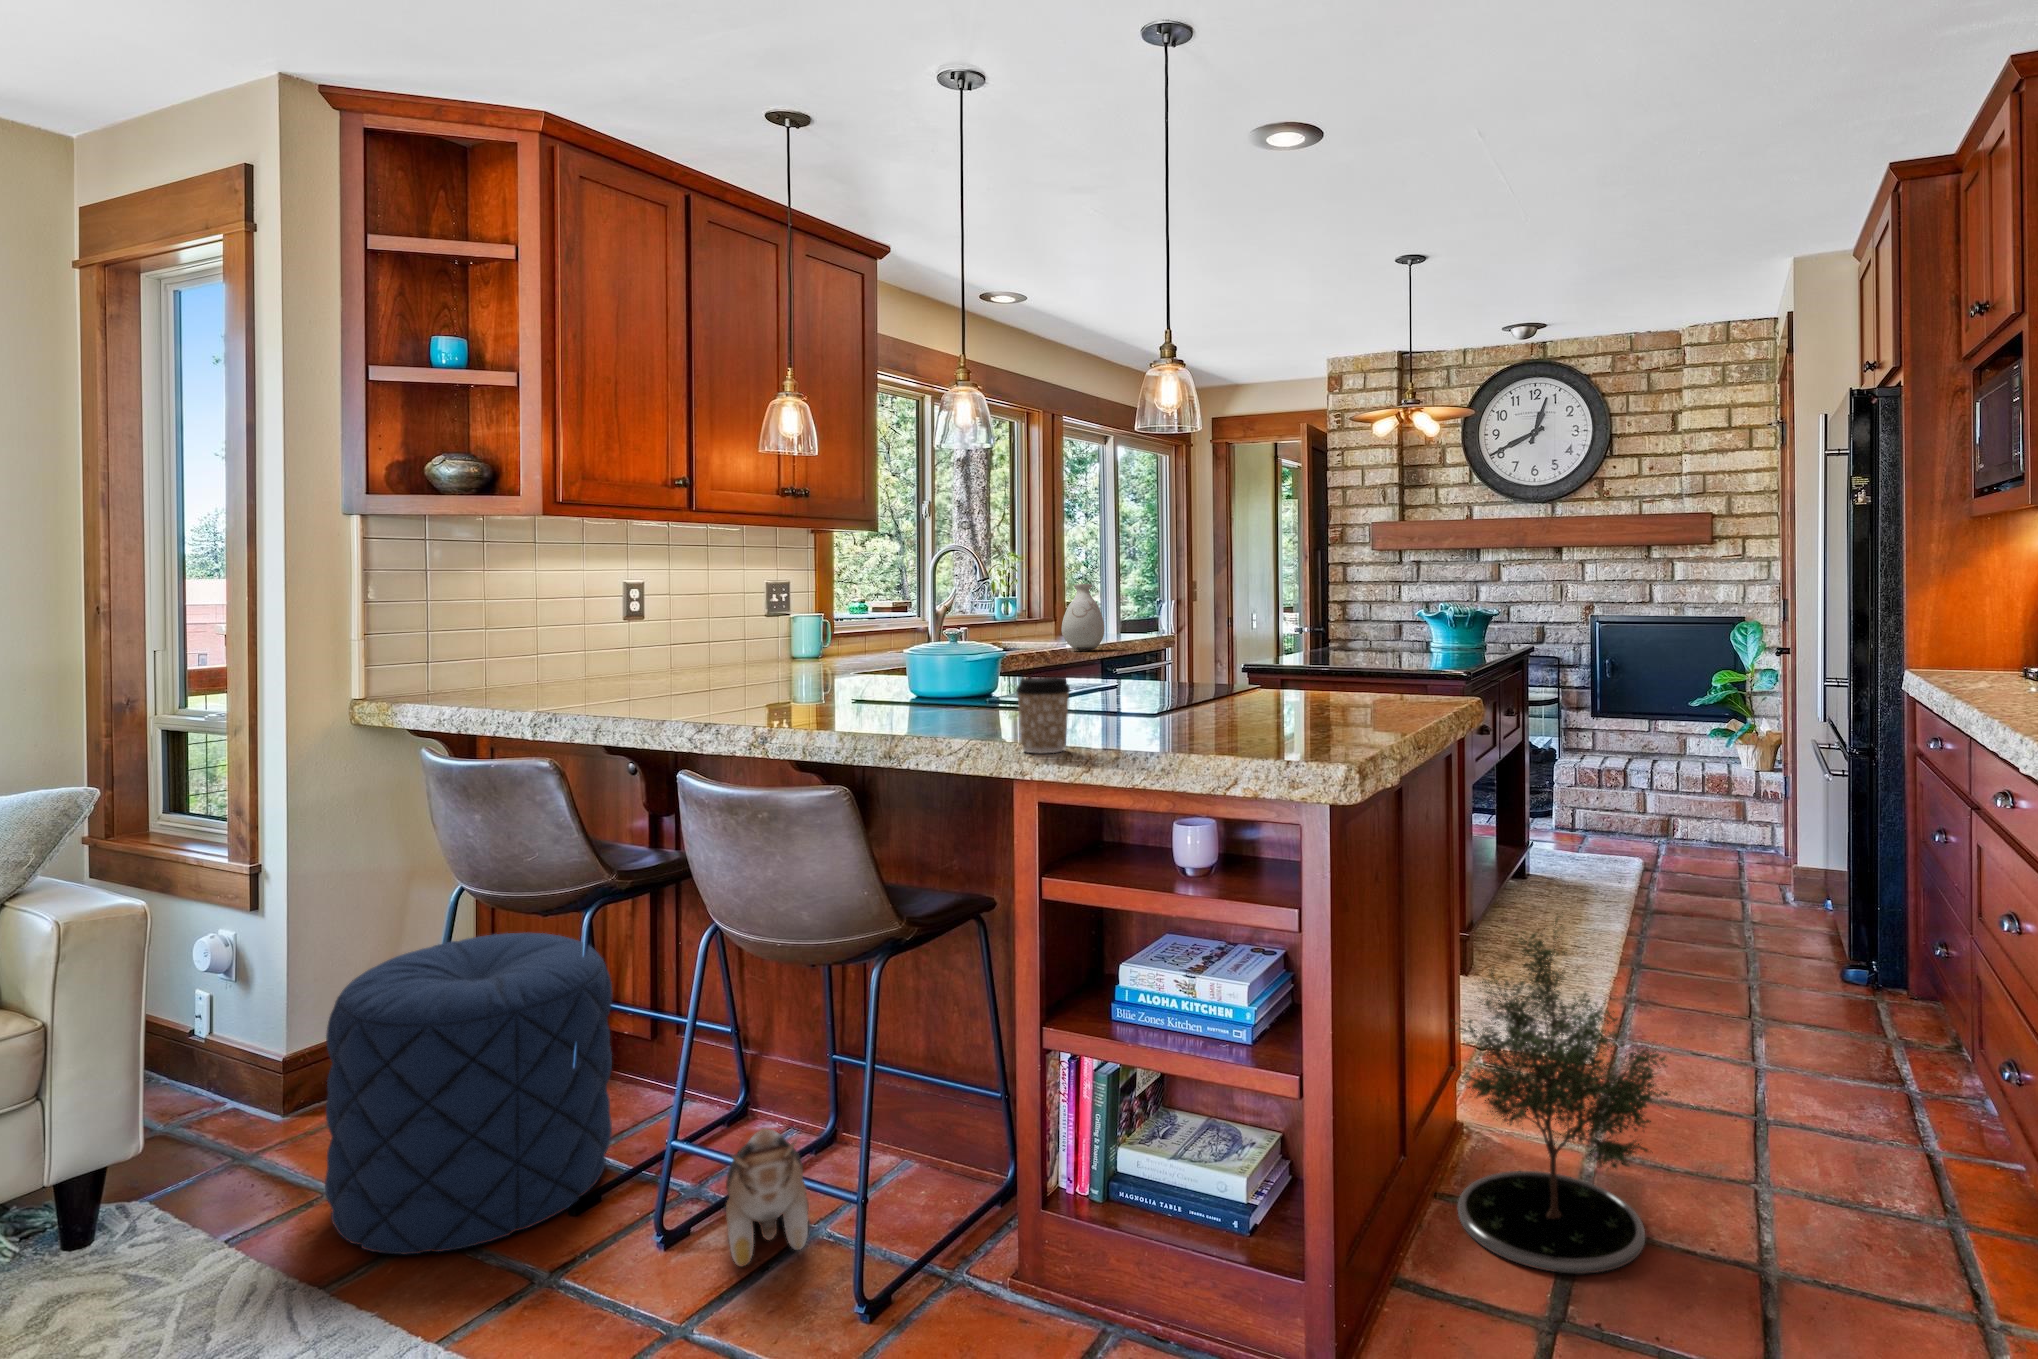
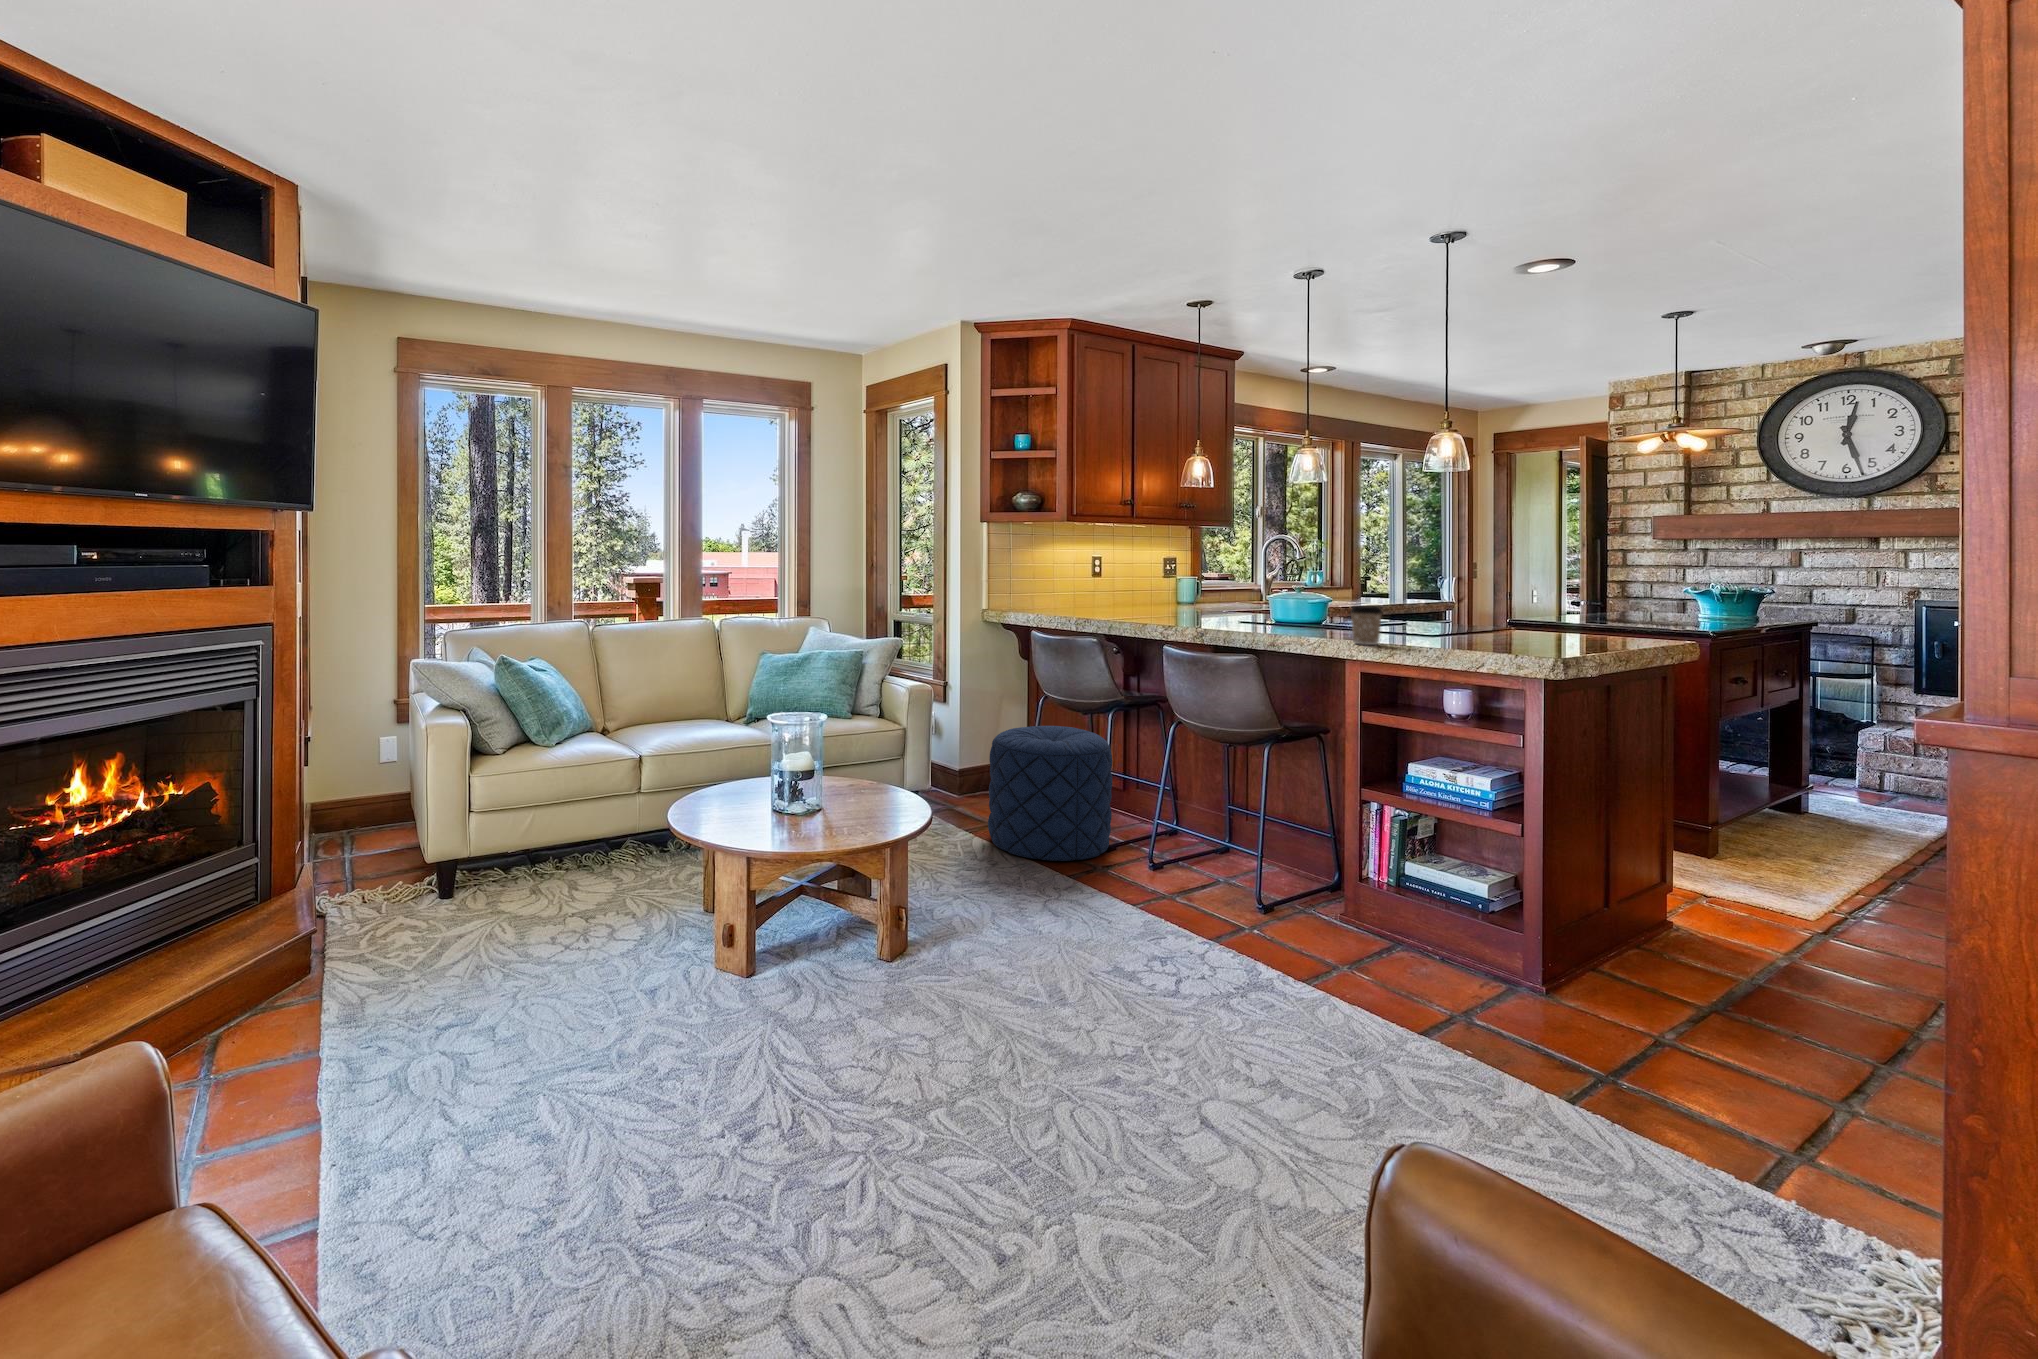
vase: present [1061,584,1104,650] -> none [1363,562,1398,610]
potted tree: present [1452,917,1668,1274] -> none [1640,770,1828,996]
plush toy: present [726,1128,809,1266] -> none [1178,824,1223,891]

